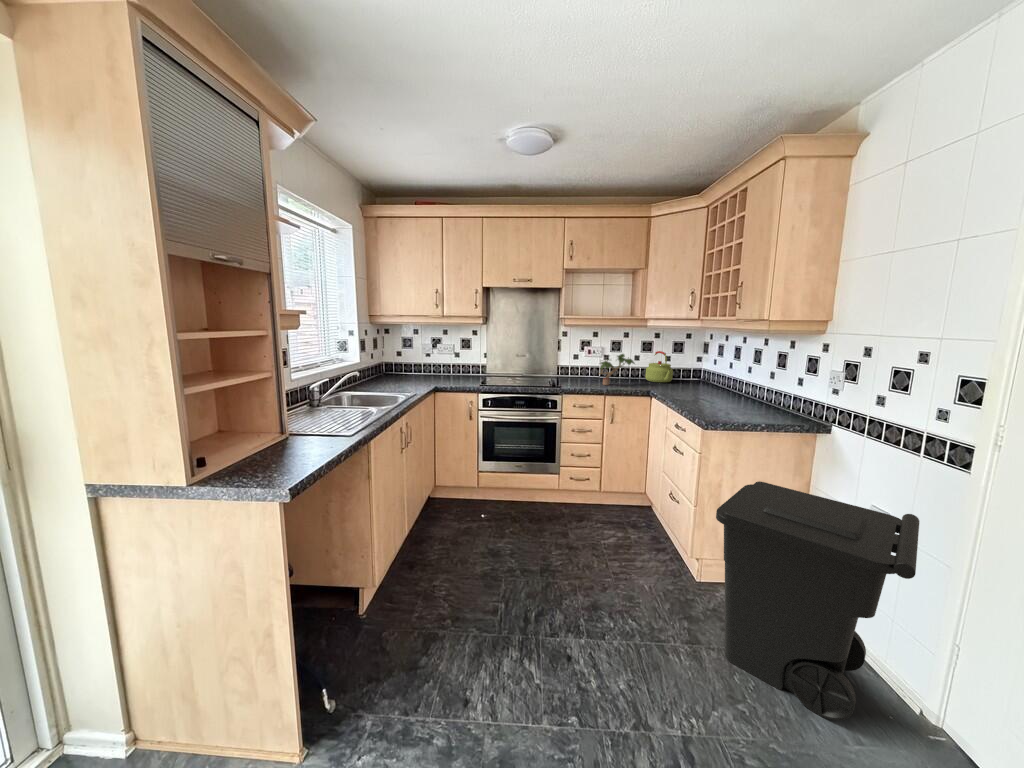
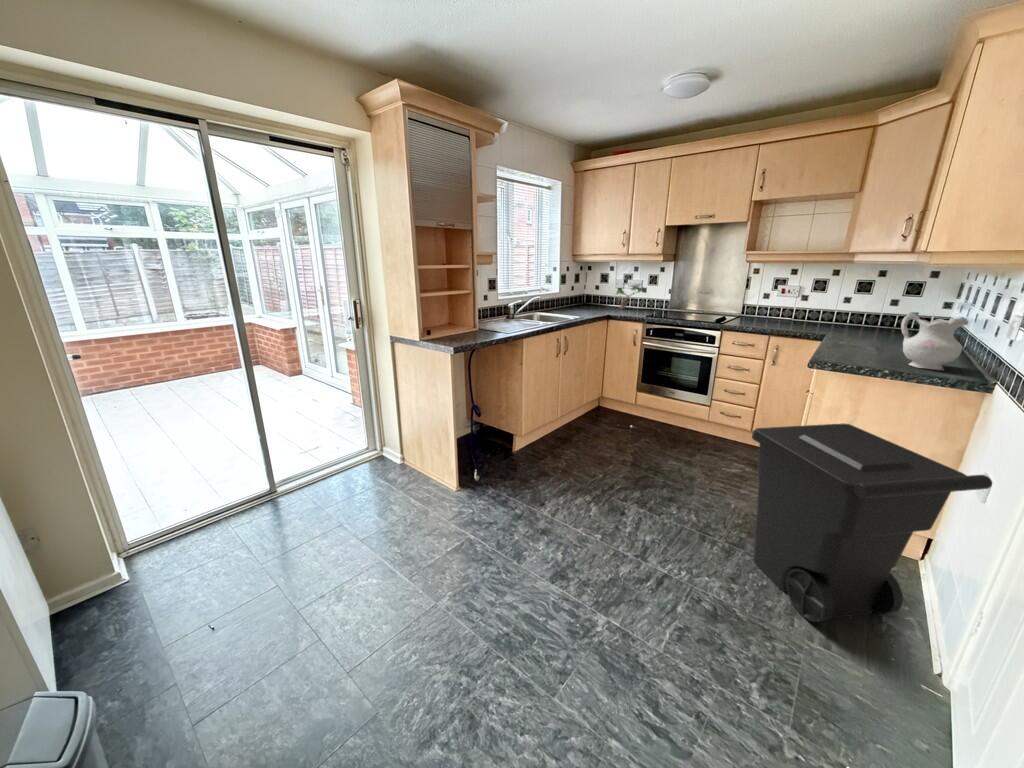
kettle: present [645,351,673,383] -> none [851,292,893,330]
potted plant: present [599,354,635,385] -> present [616,284,646,309]
ceramic pitcher: none [746,369,792,418] -> present [901,312,969,370]

